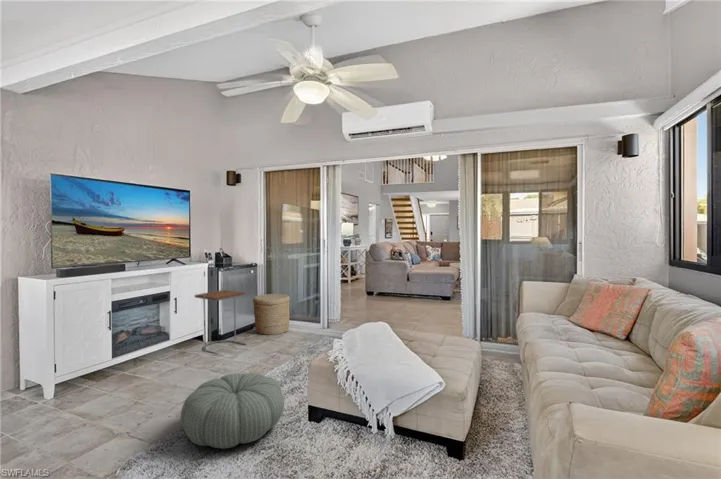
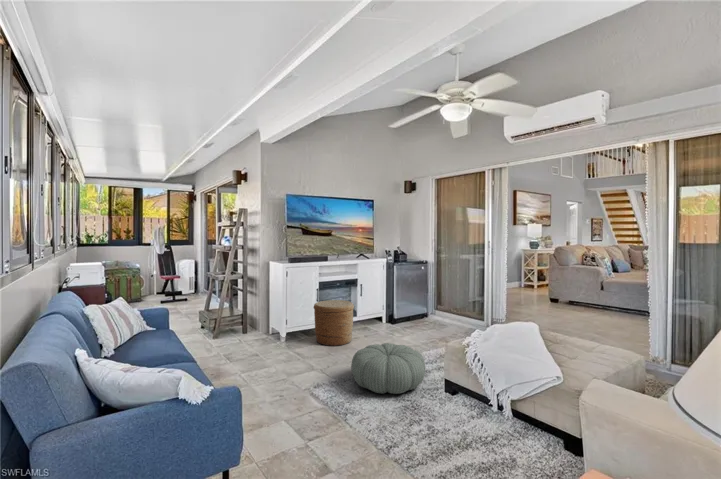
side table: present [195,290,246,354] -> none [376,281,415,334]
woven basket: present [253,294,290,335] -> present [314,300,354,346]

